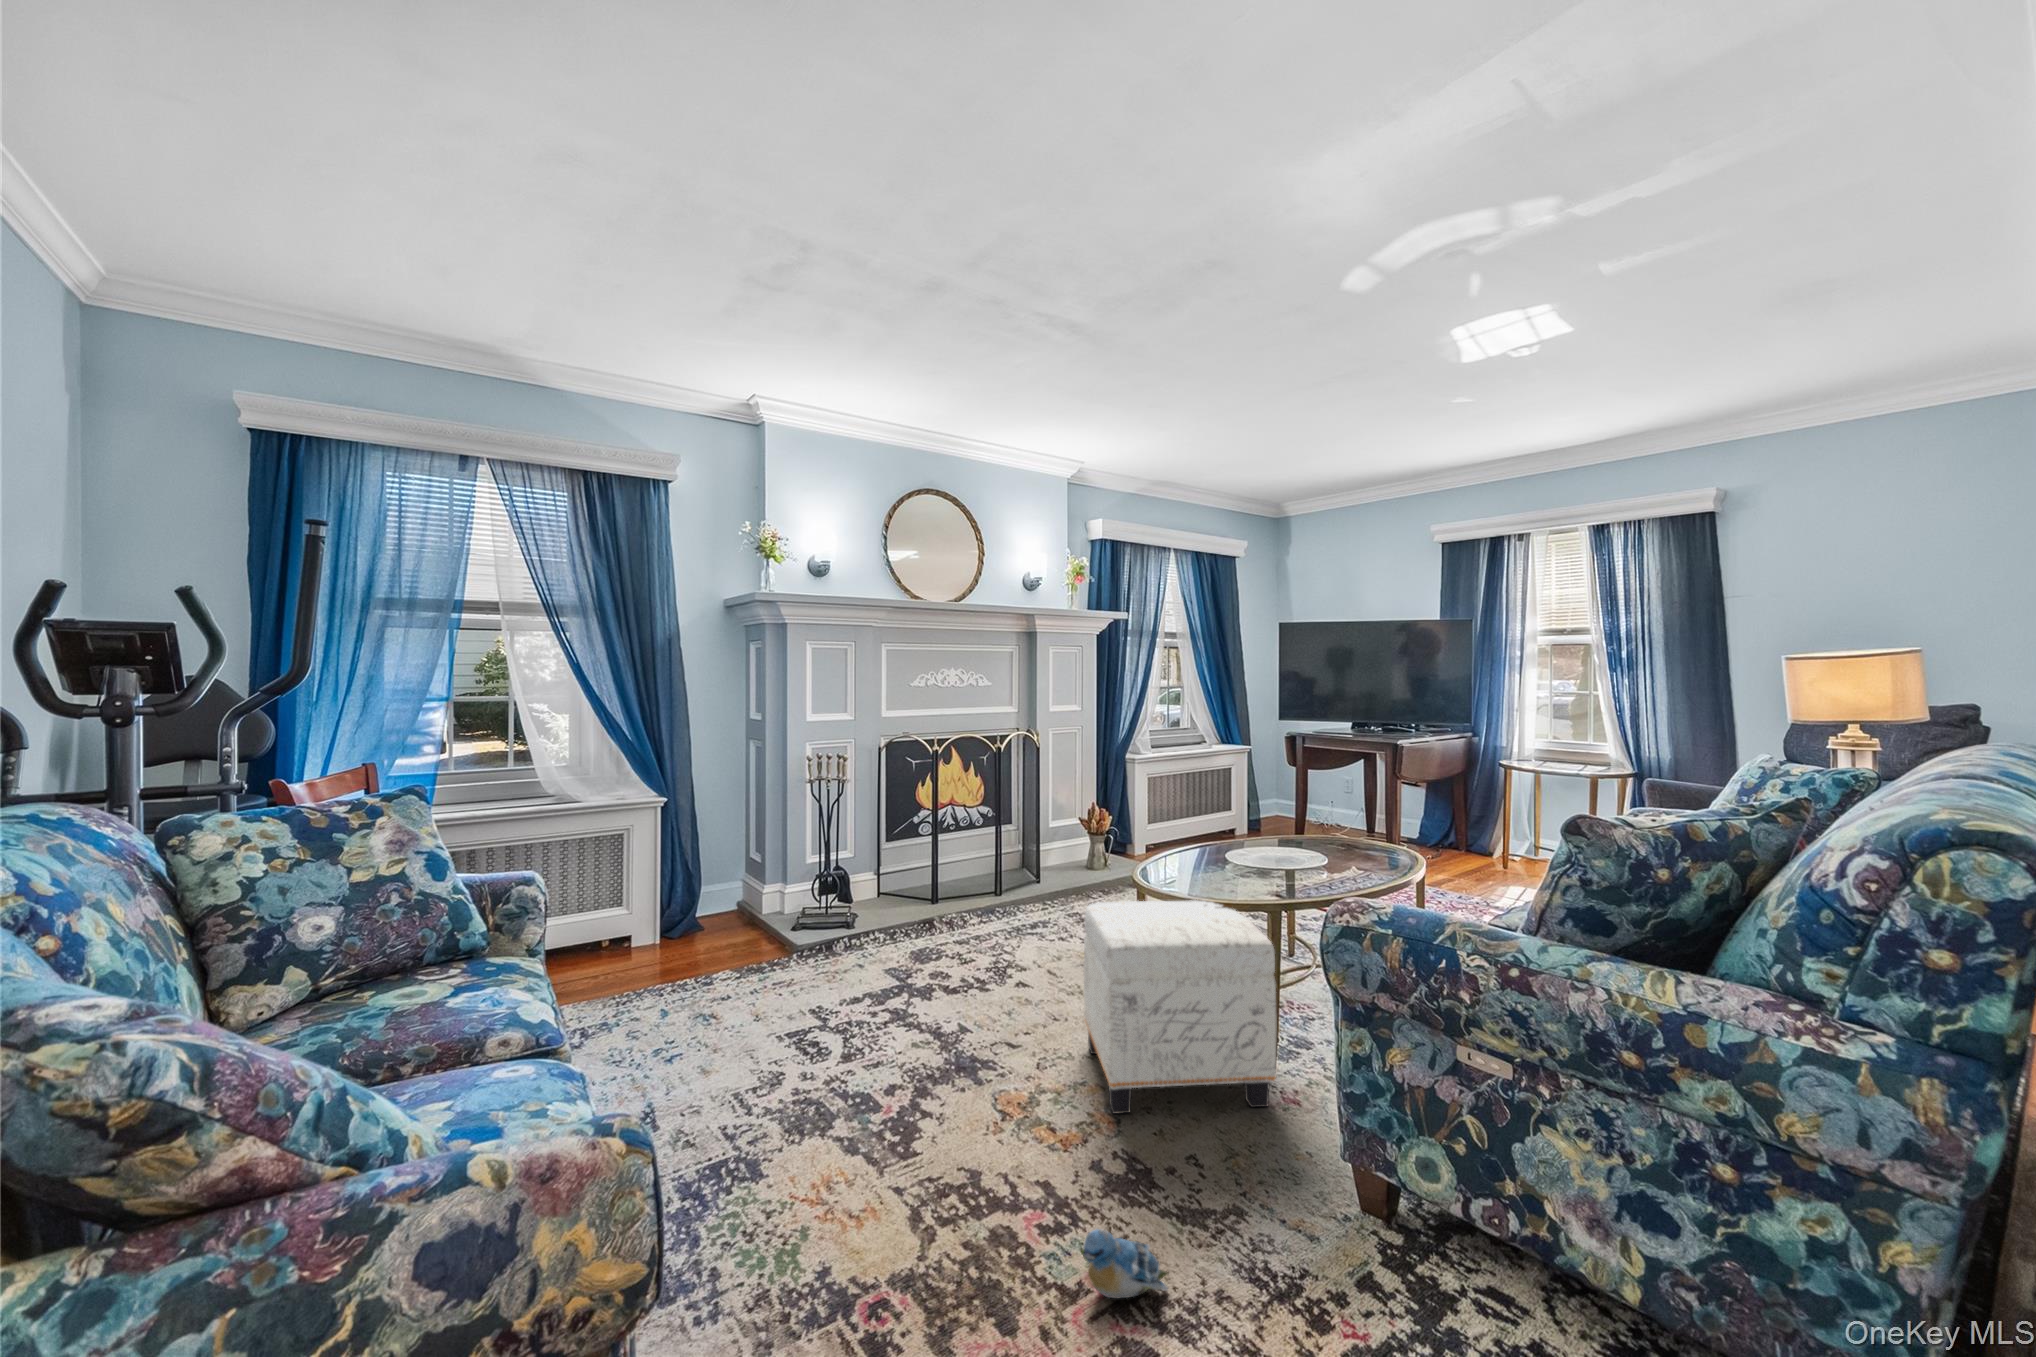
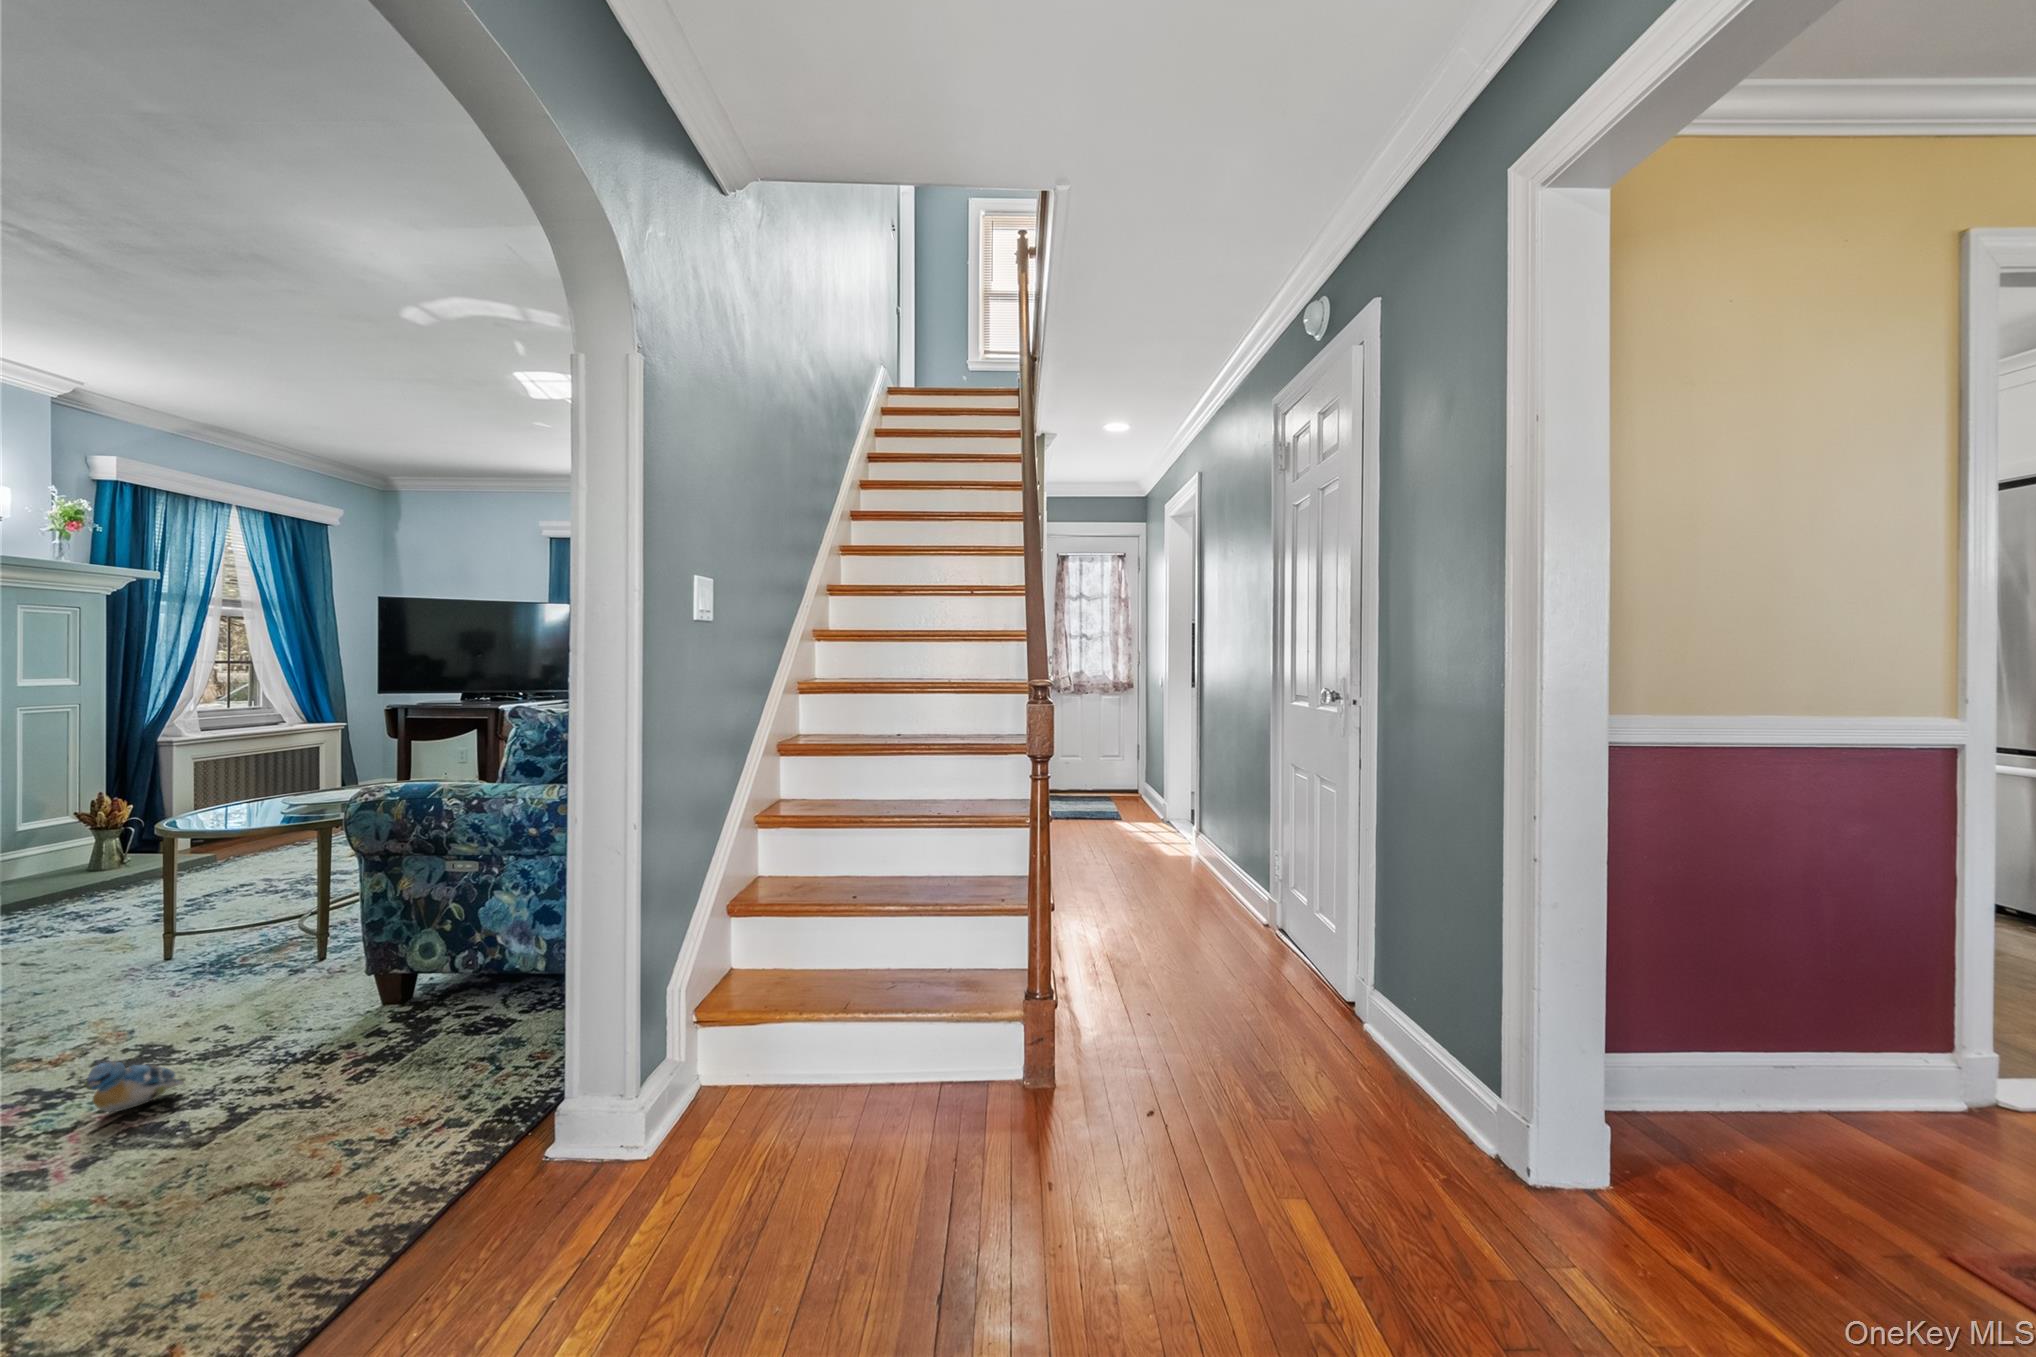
ottoman: present [1084,900,1277,1114] -> none [88,831,320,1025]

